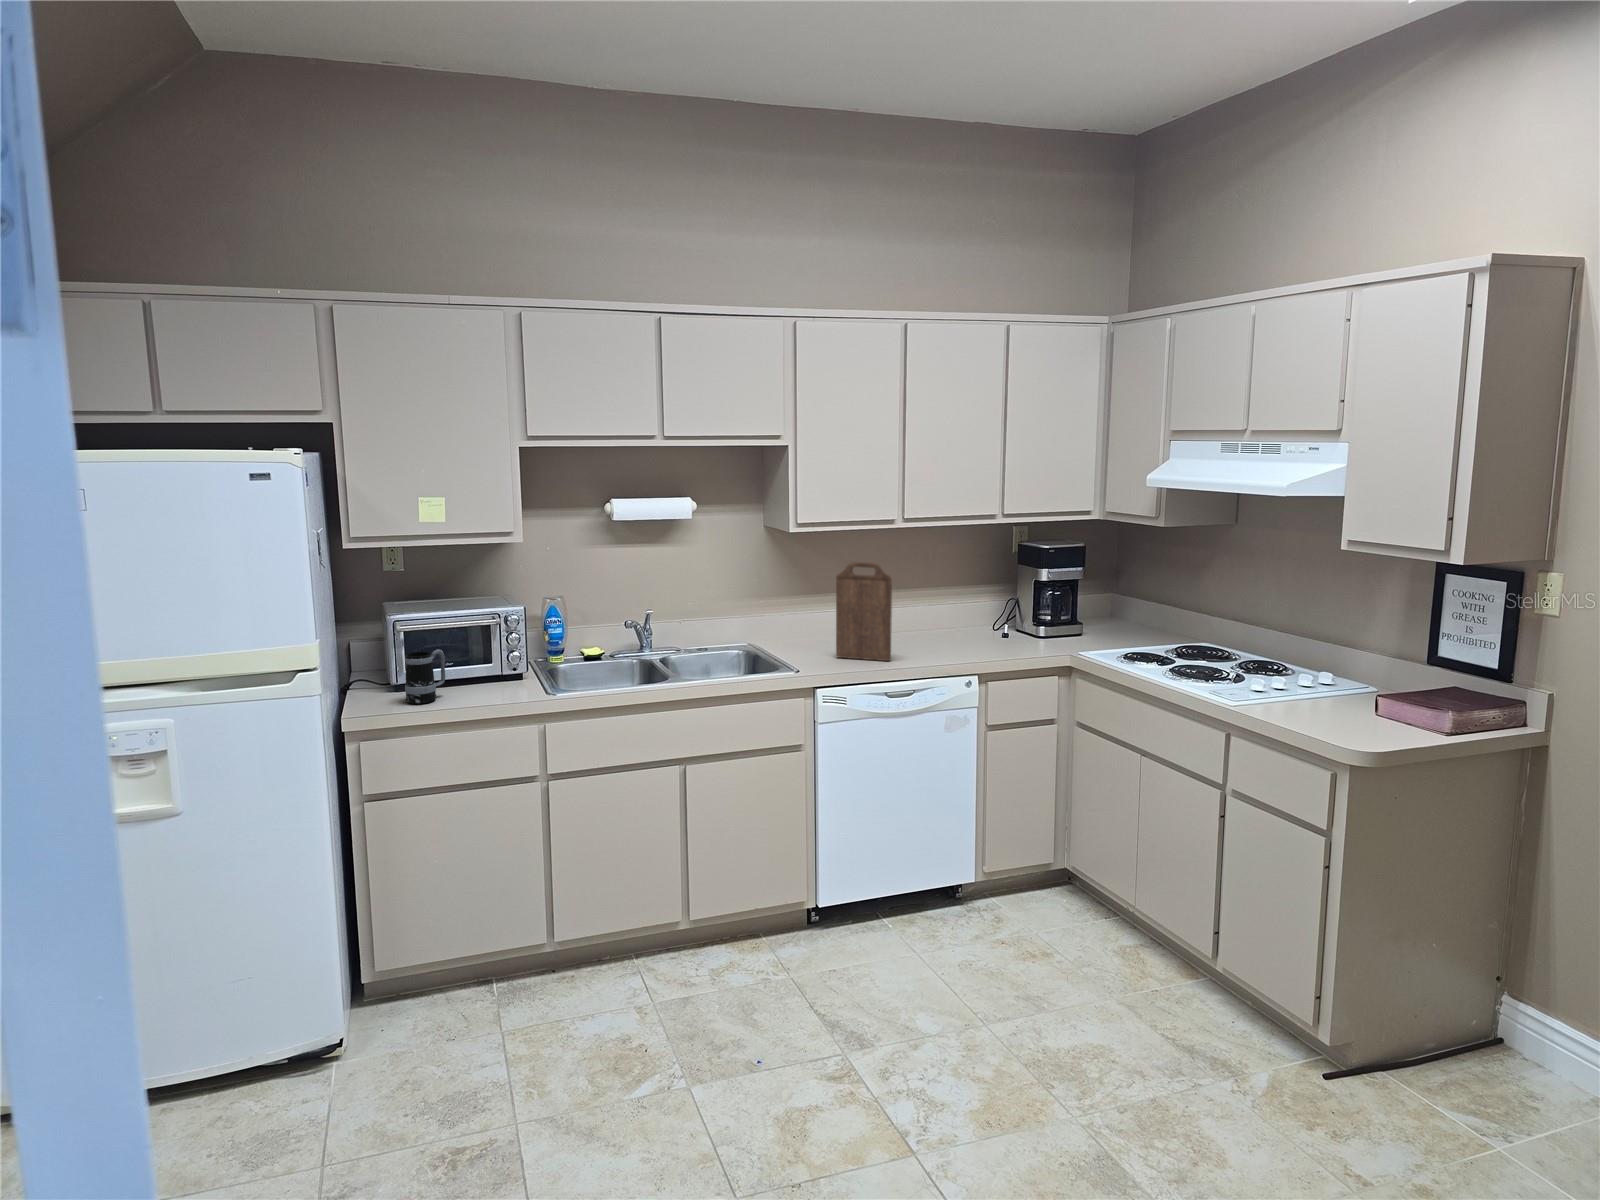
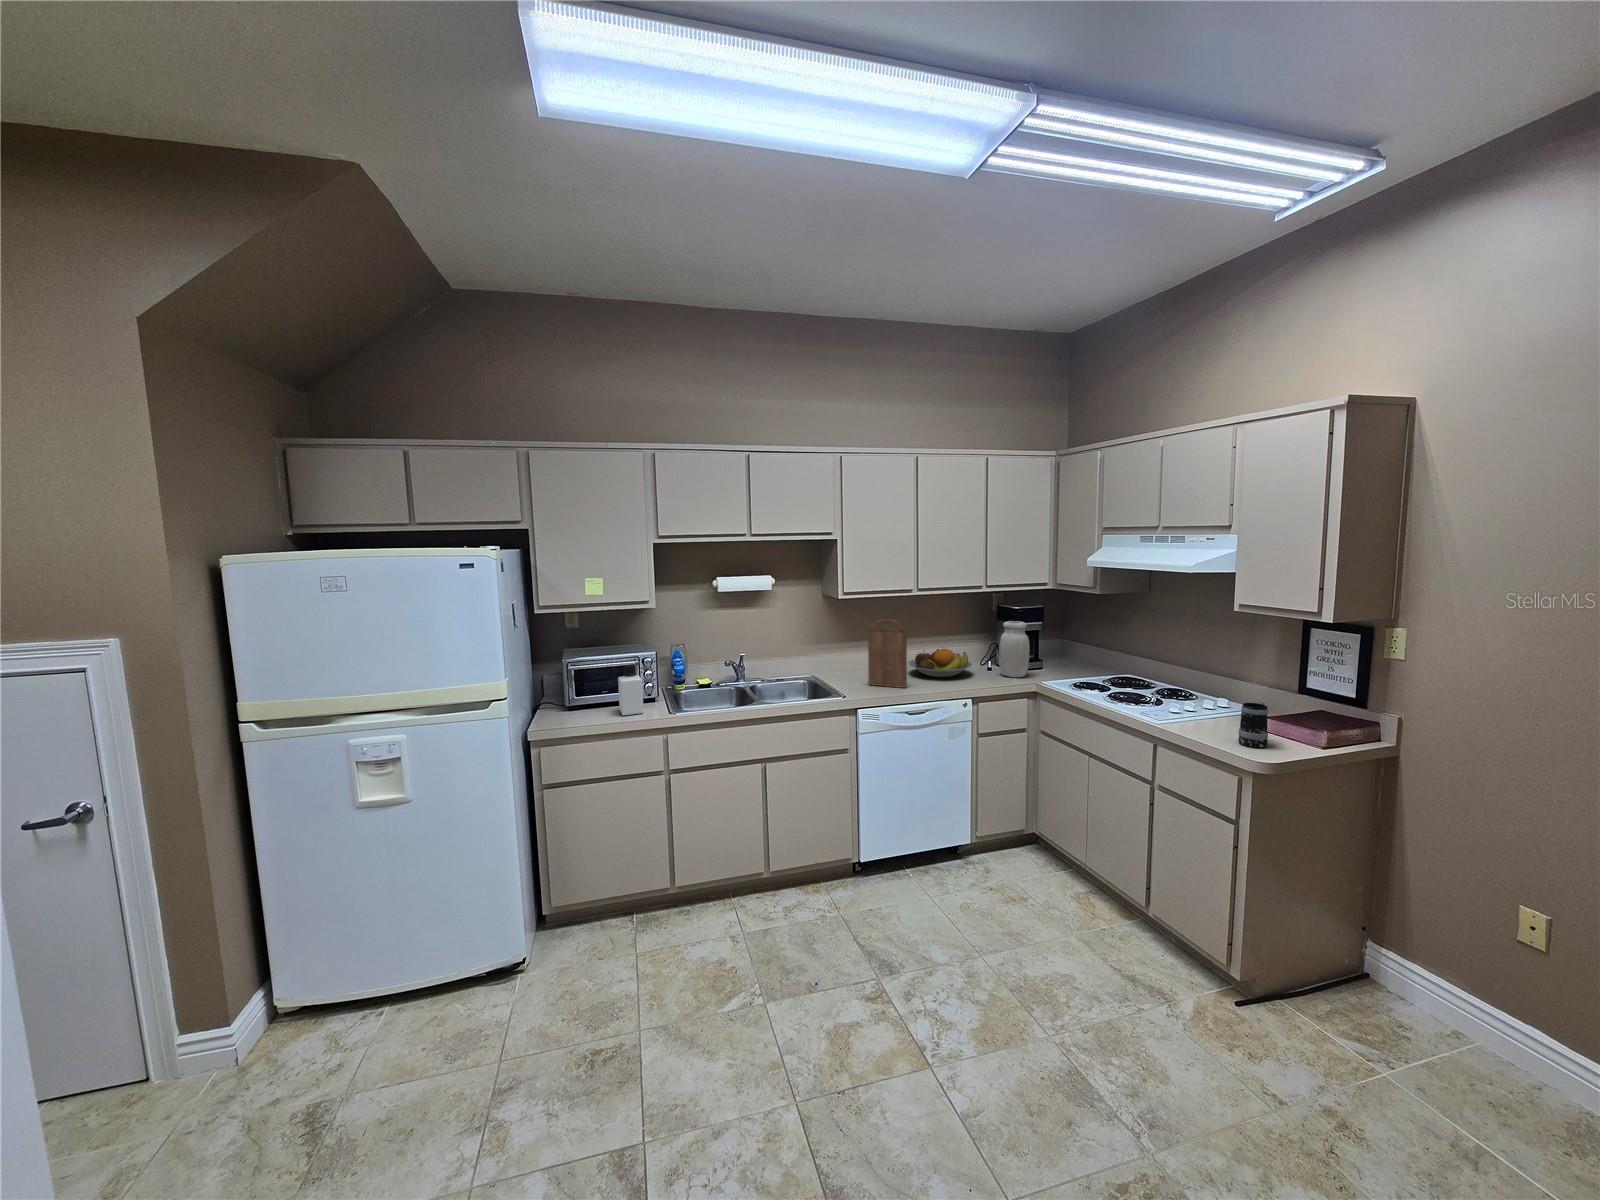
jar: none [1024,567,1068,647] -> present [999,621,1030,677]
fruit bowl: none [895,606,986,647] -> present [908,649,972,677]
bottle: none [468,623,506,697] -> present [618,664,643,715]
mug: present [405,649,445,704] -> present [1238,701,1268,748]

